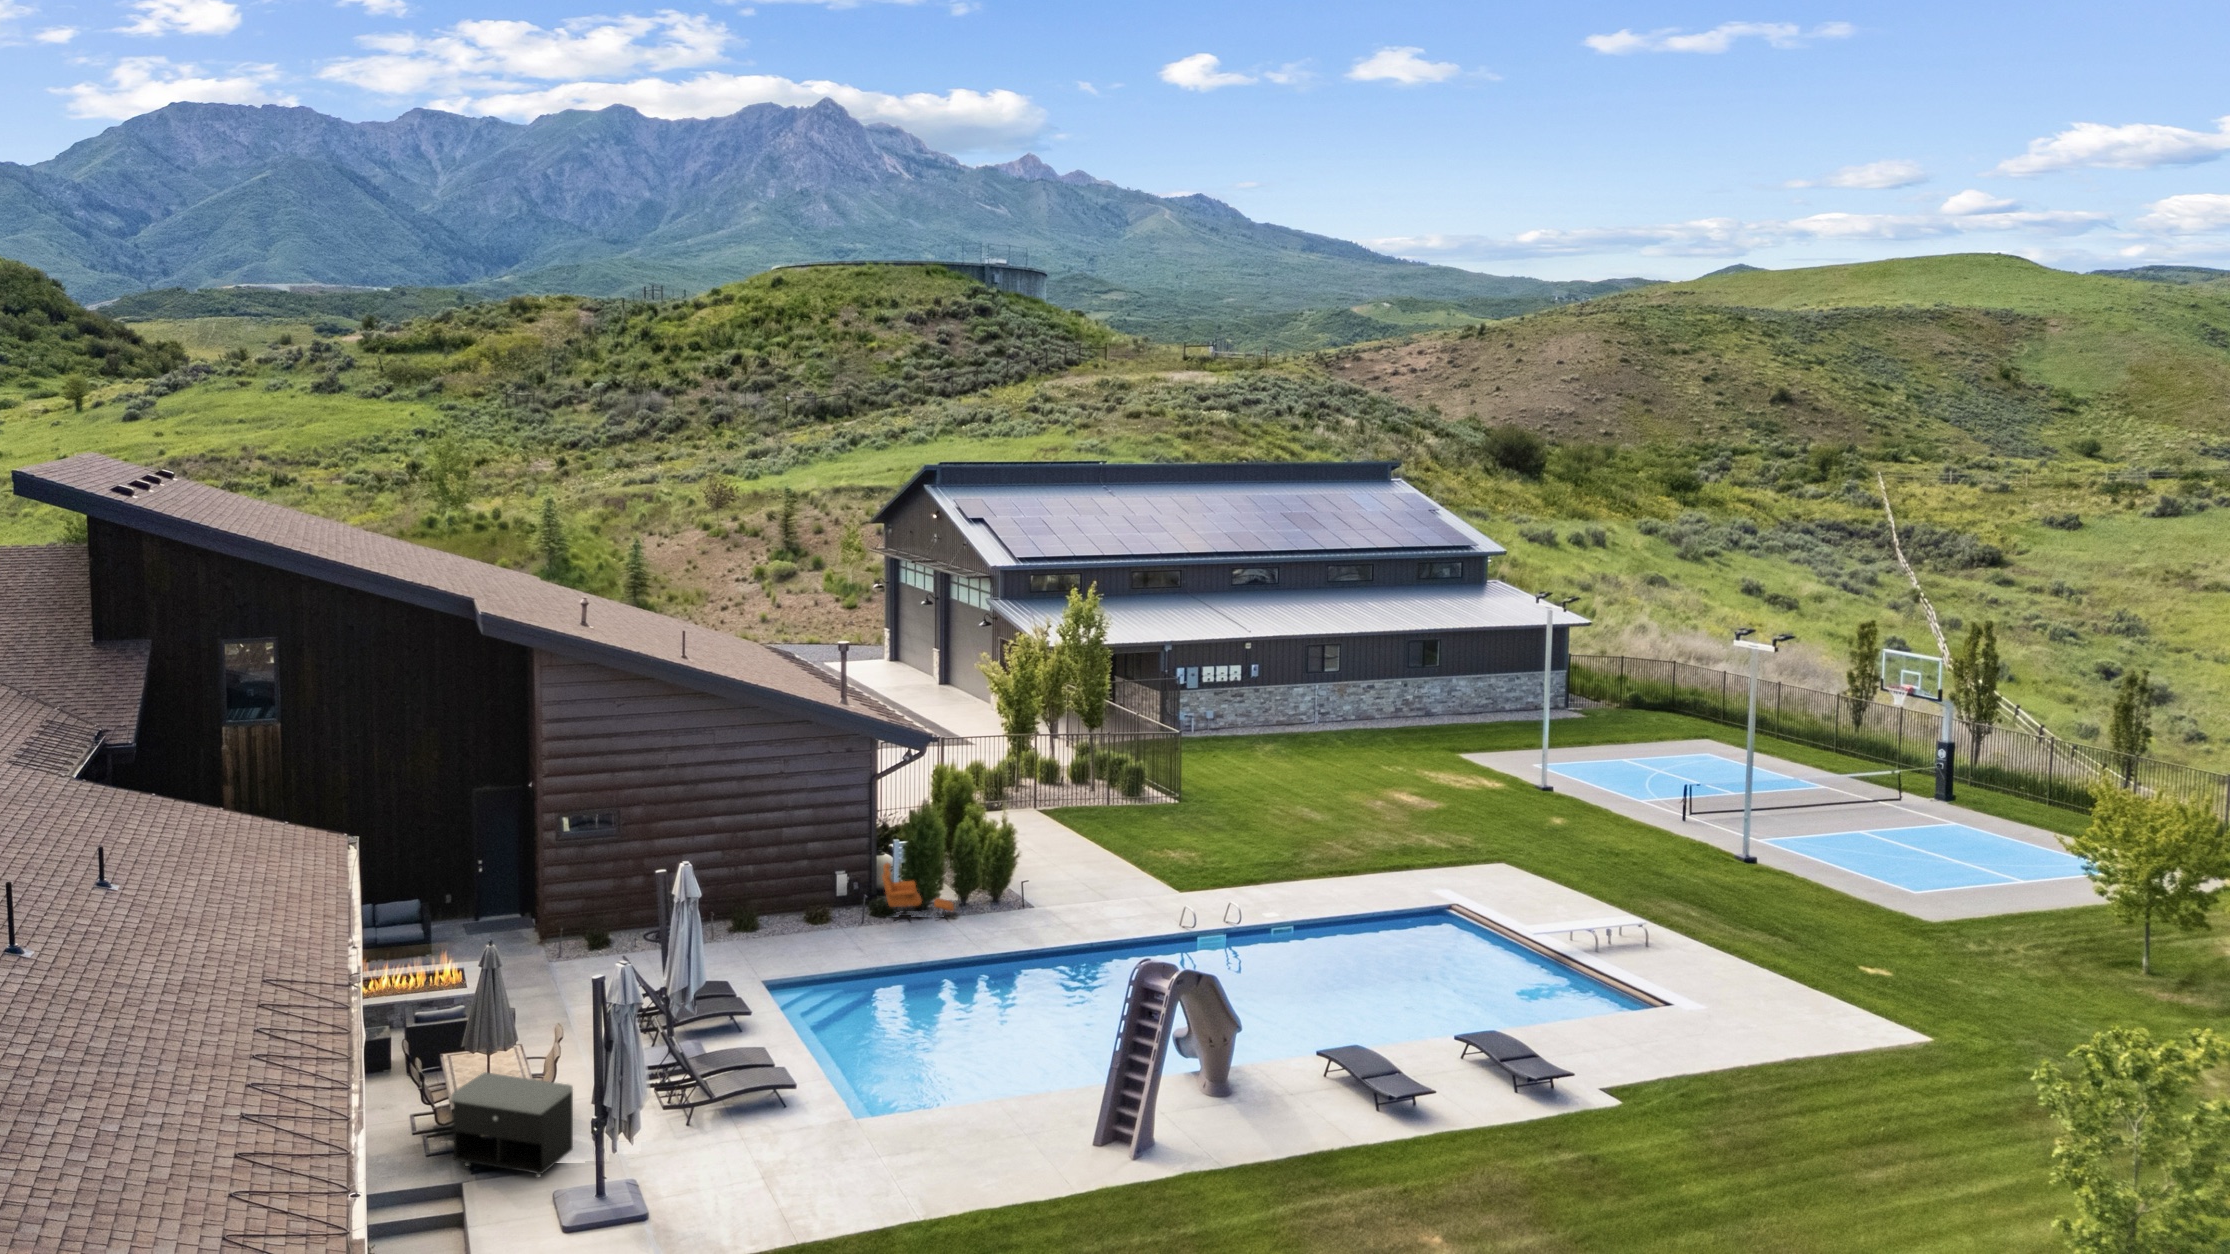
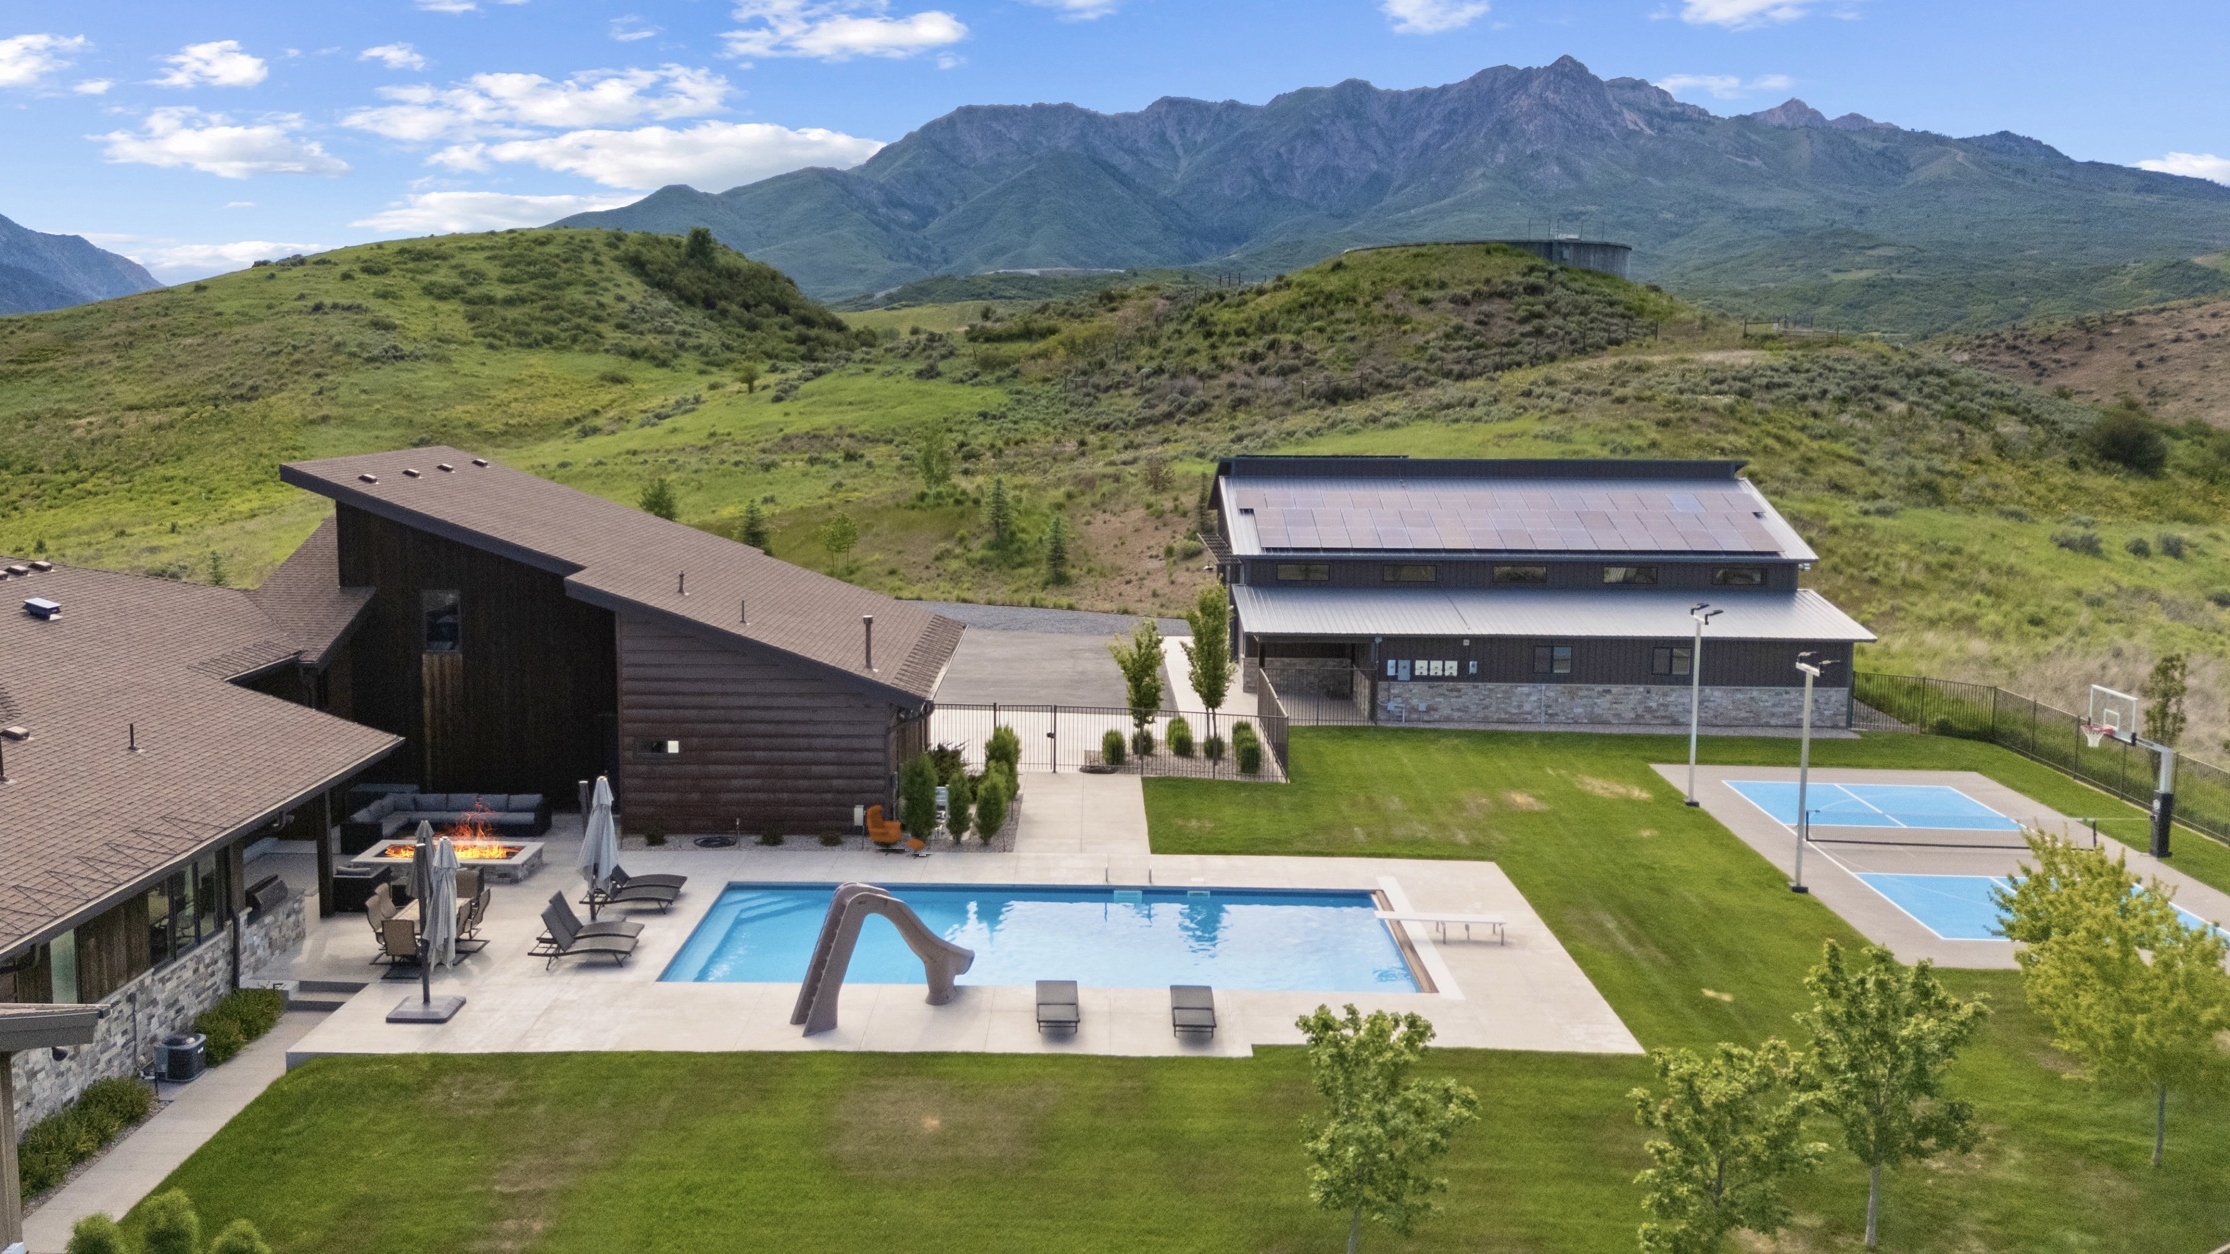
storage bench: present [451,1072,573,1177] -> none [338,913,411,989]

